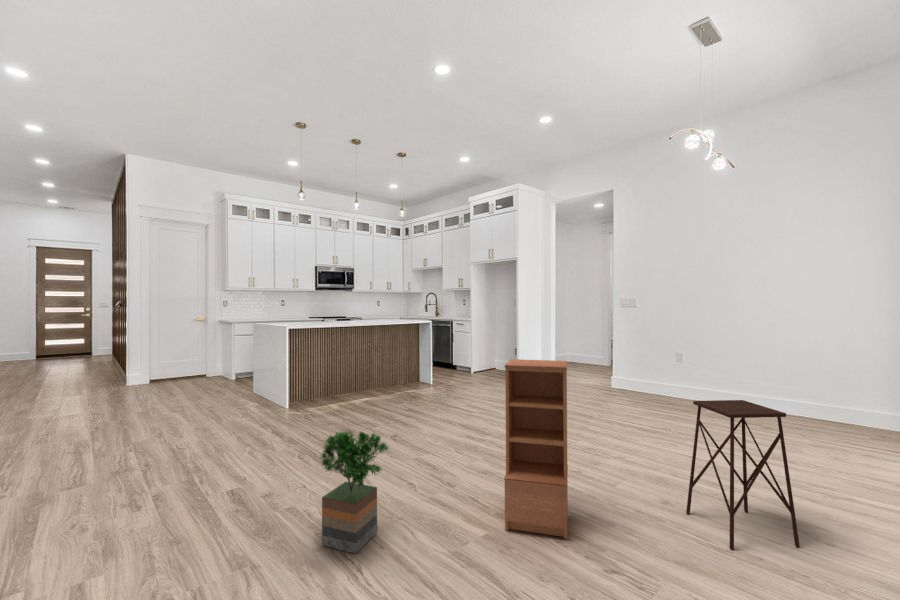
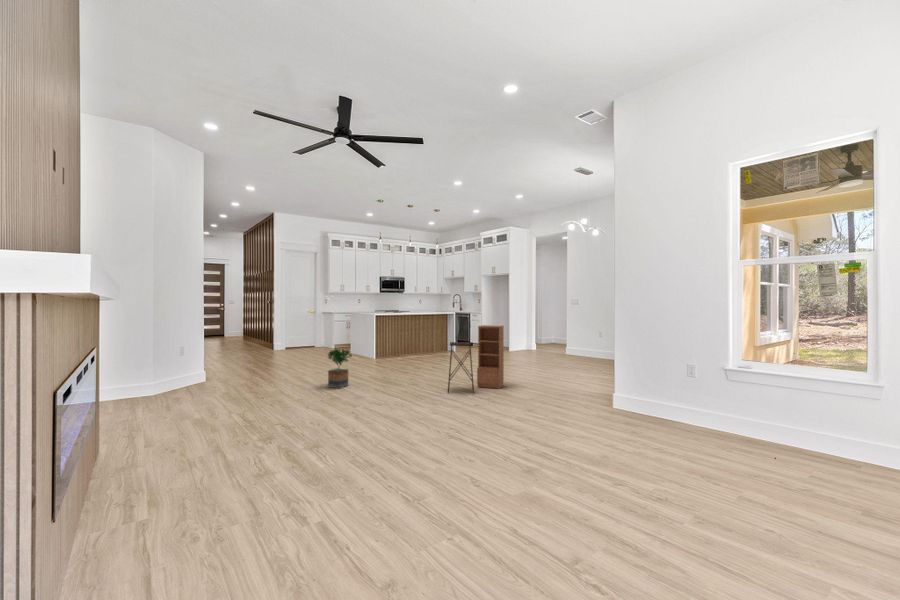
side table: present [686,400,800,550] -> present [448,342,474,393]
potted tree: present [321,431,388,554] -> present [328,349,352,388]

